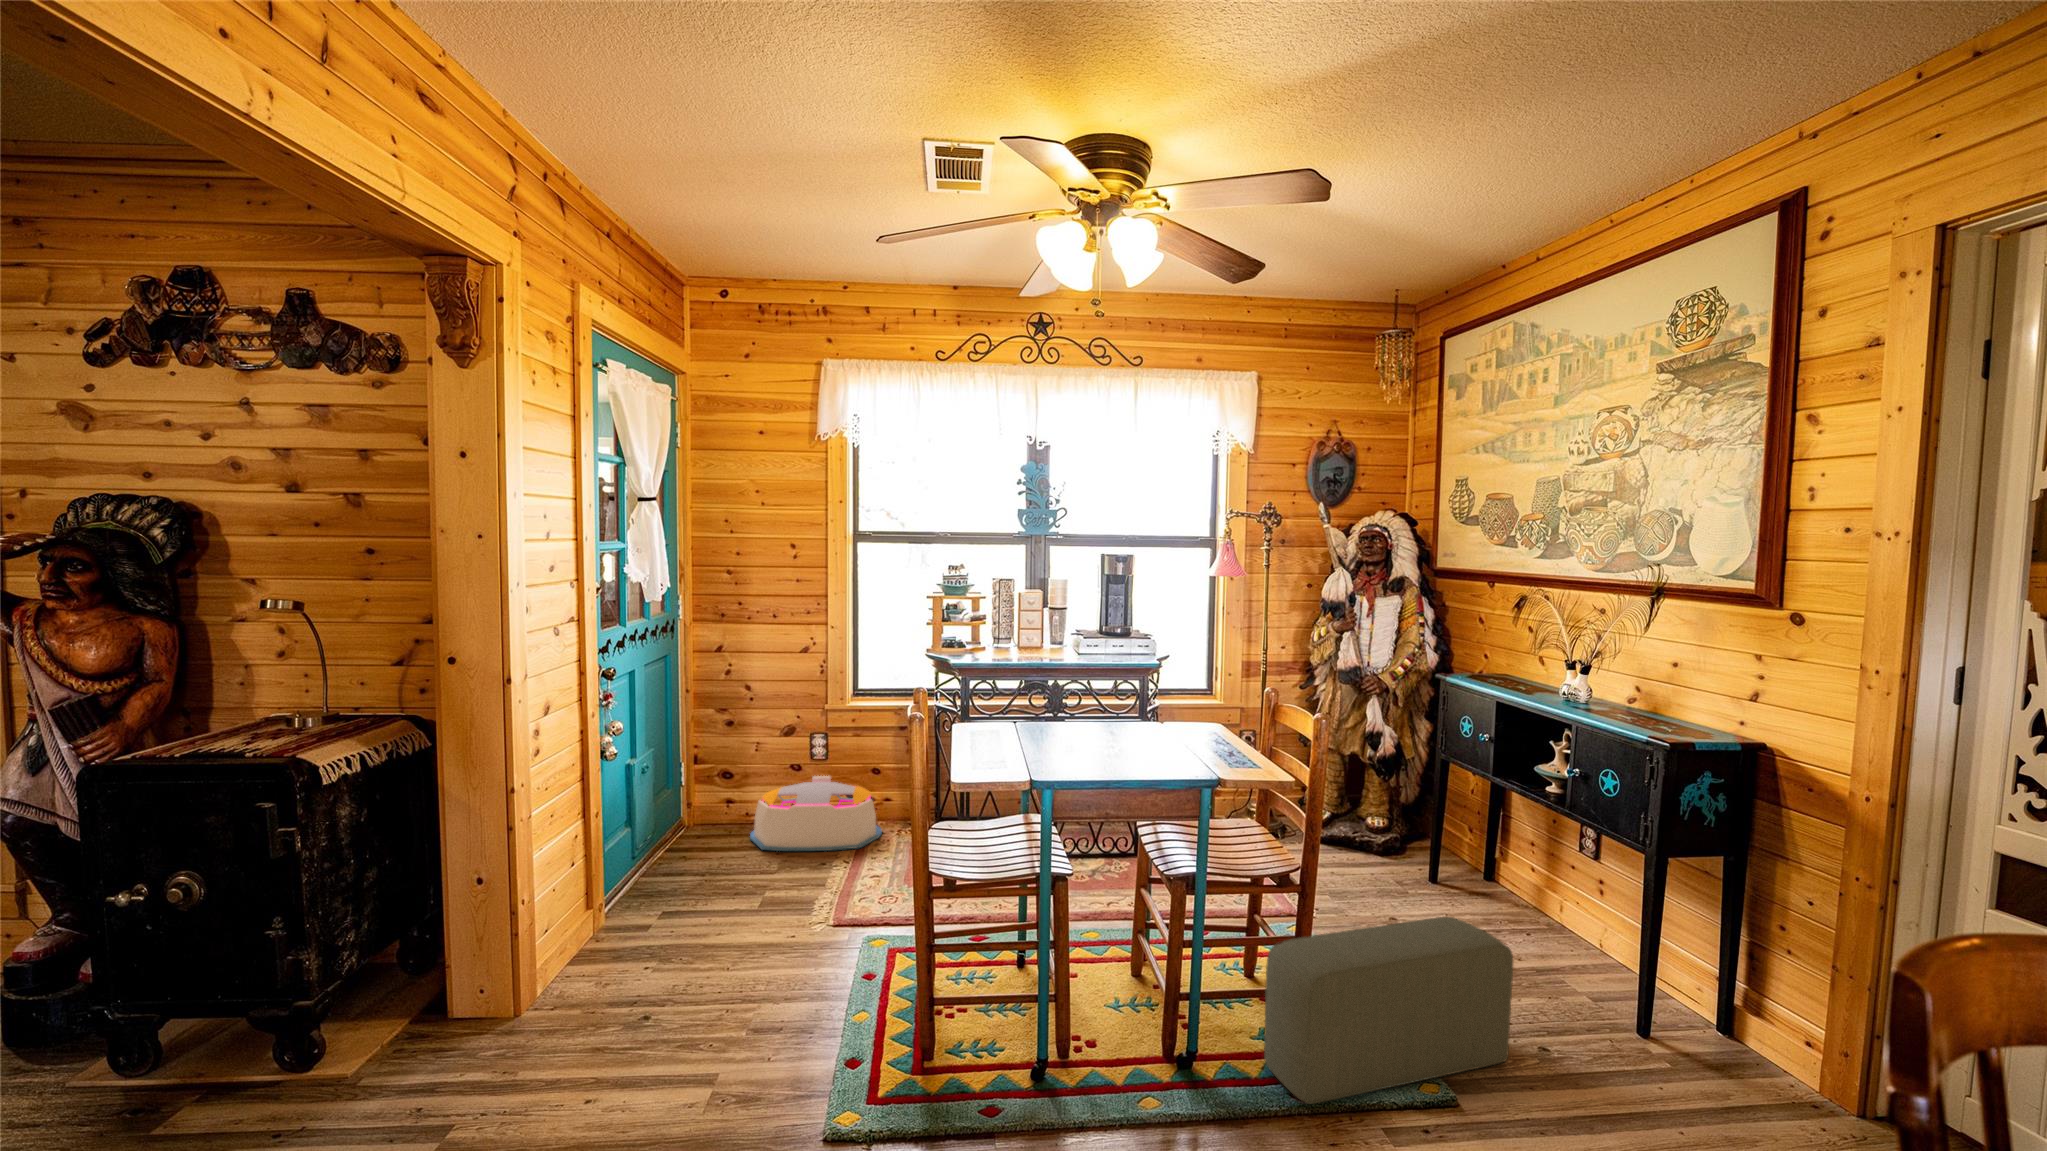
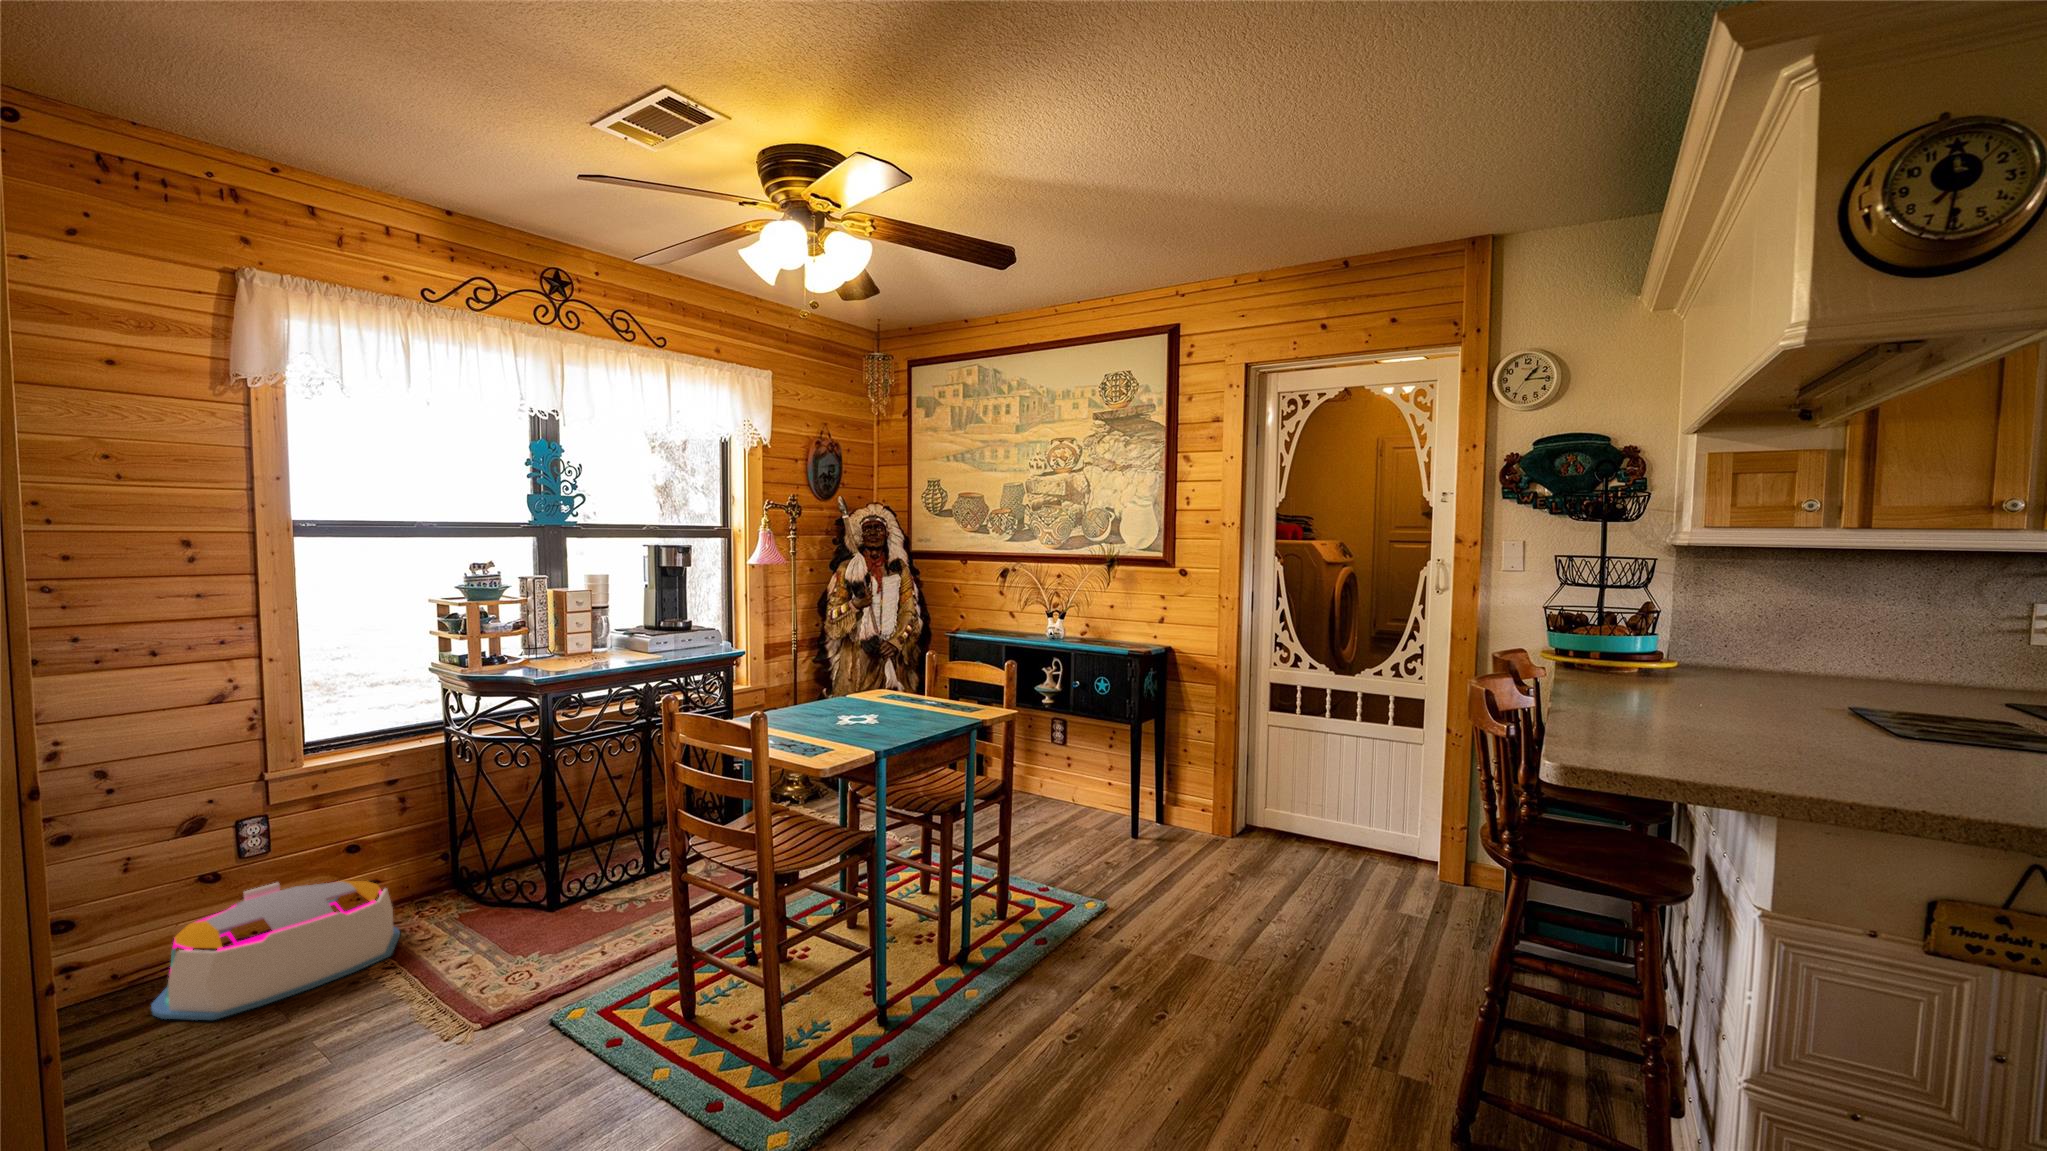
pouf: present [1264,917,1513,1104] -> none [1012,795,1111,949]

